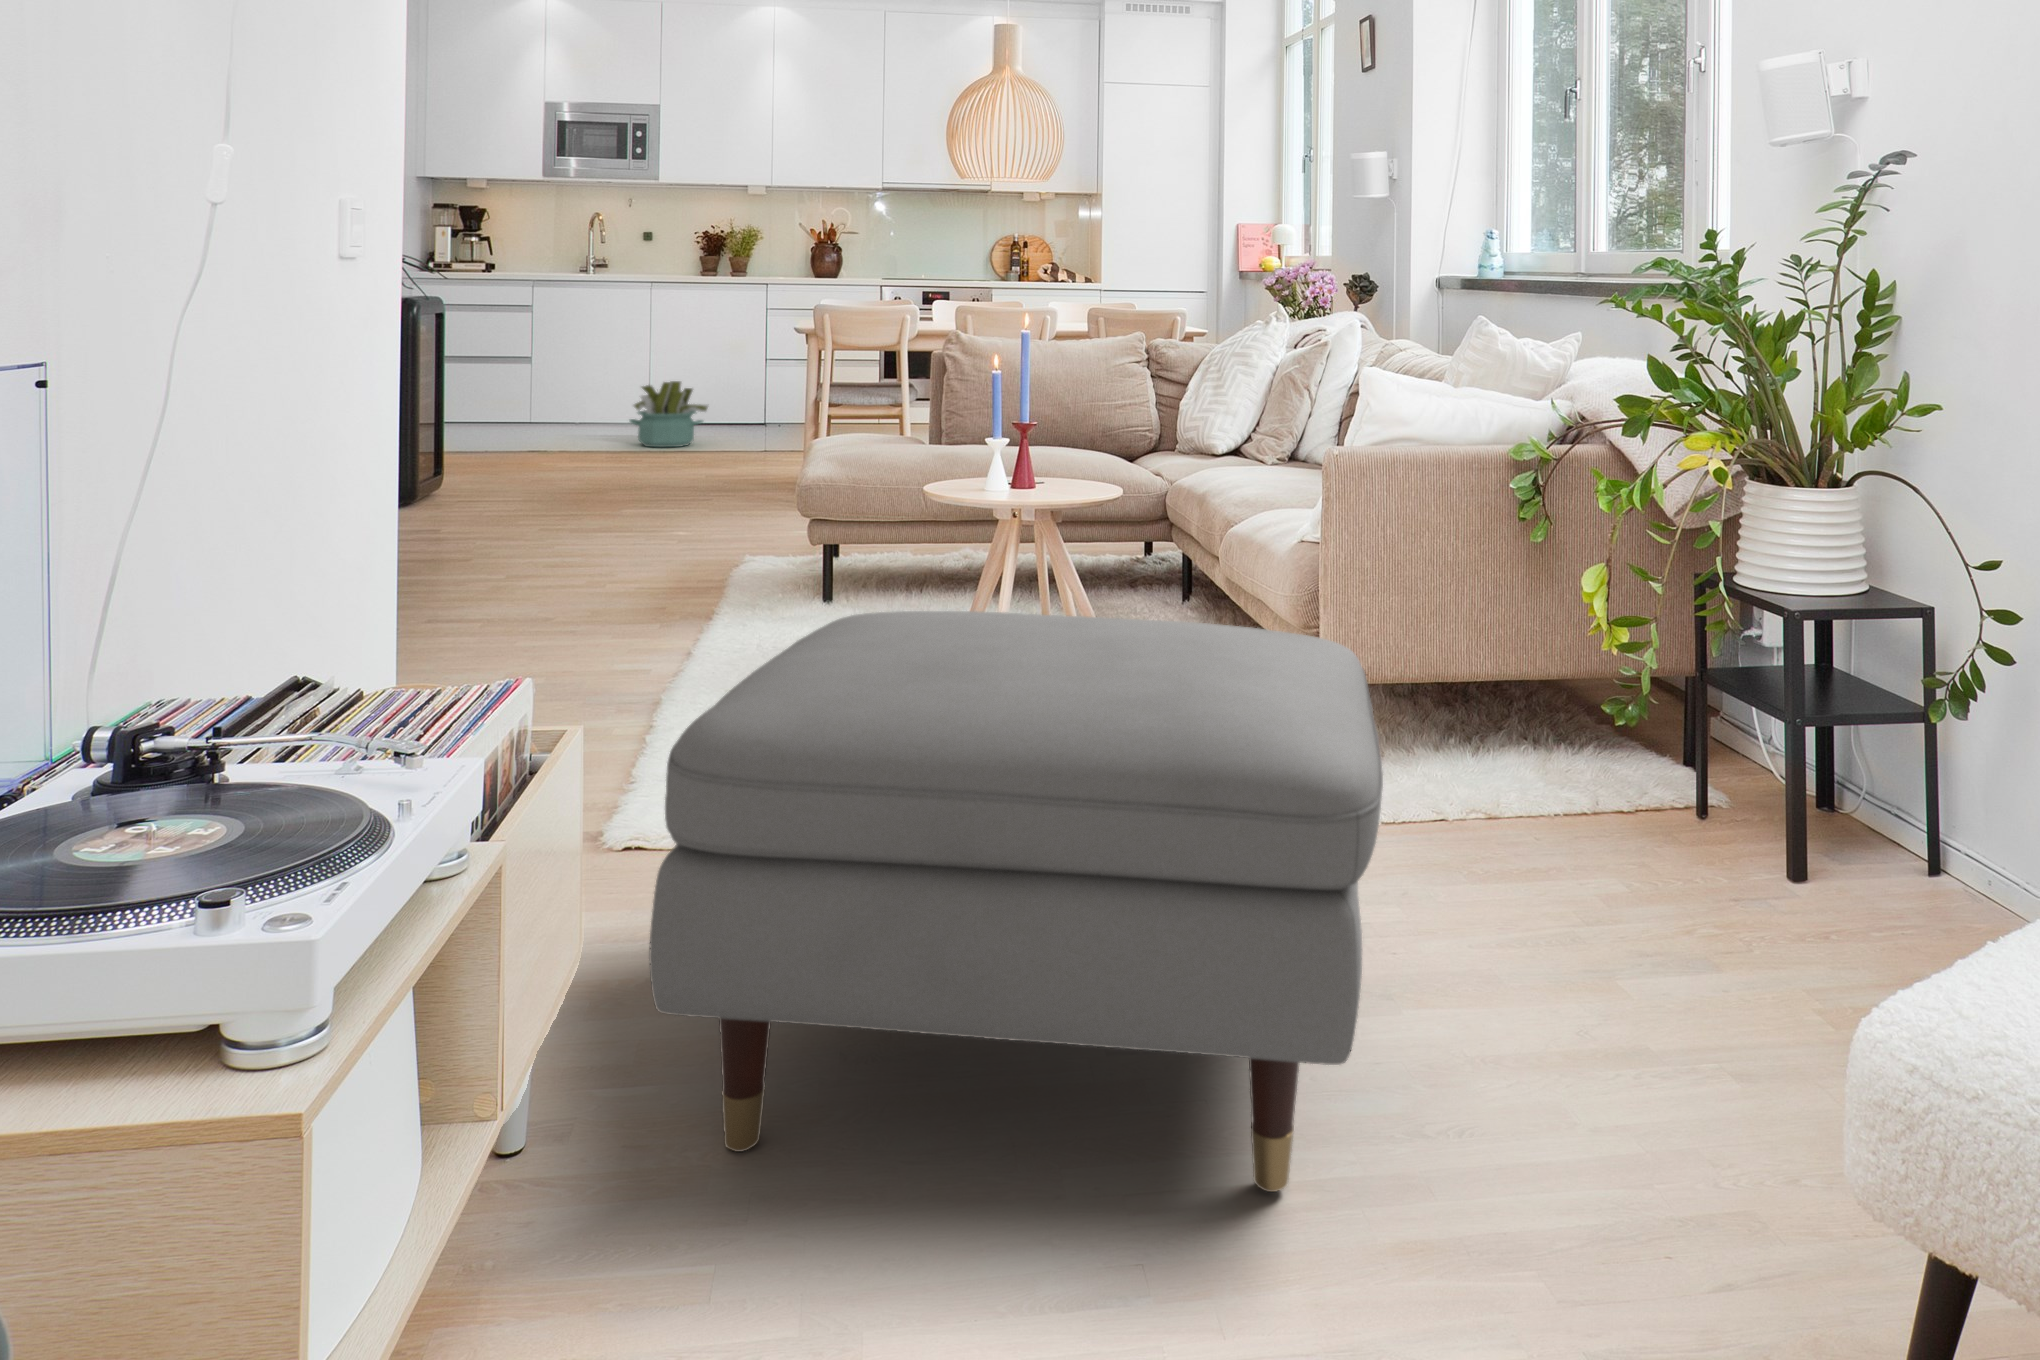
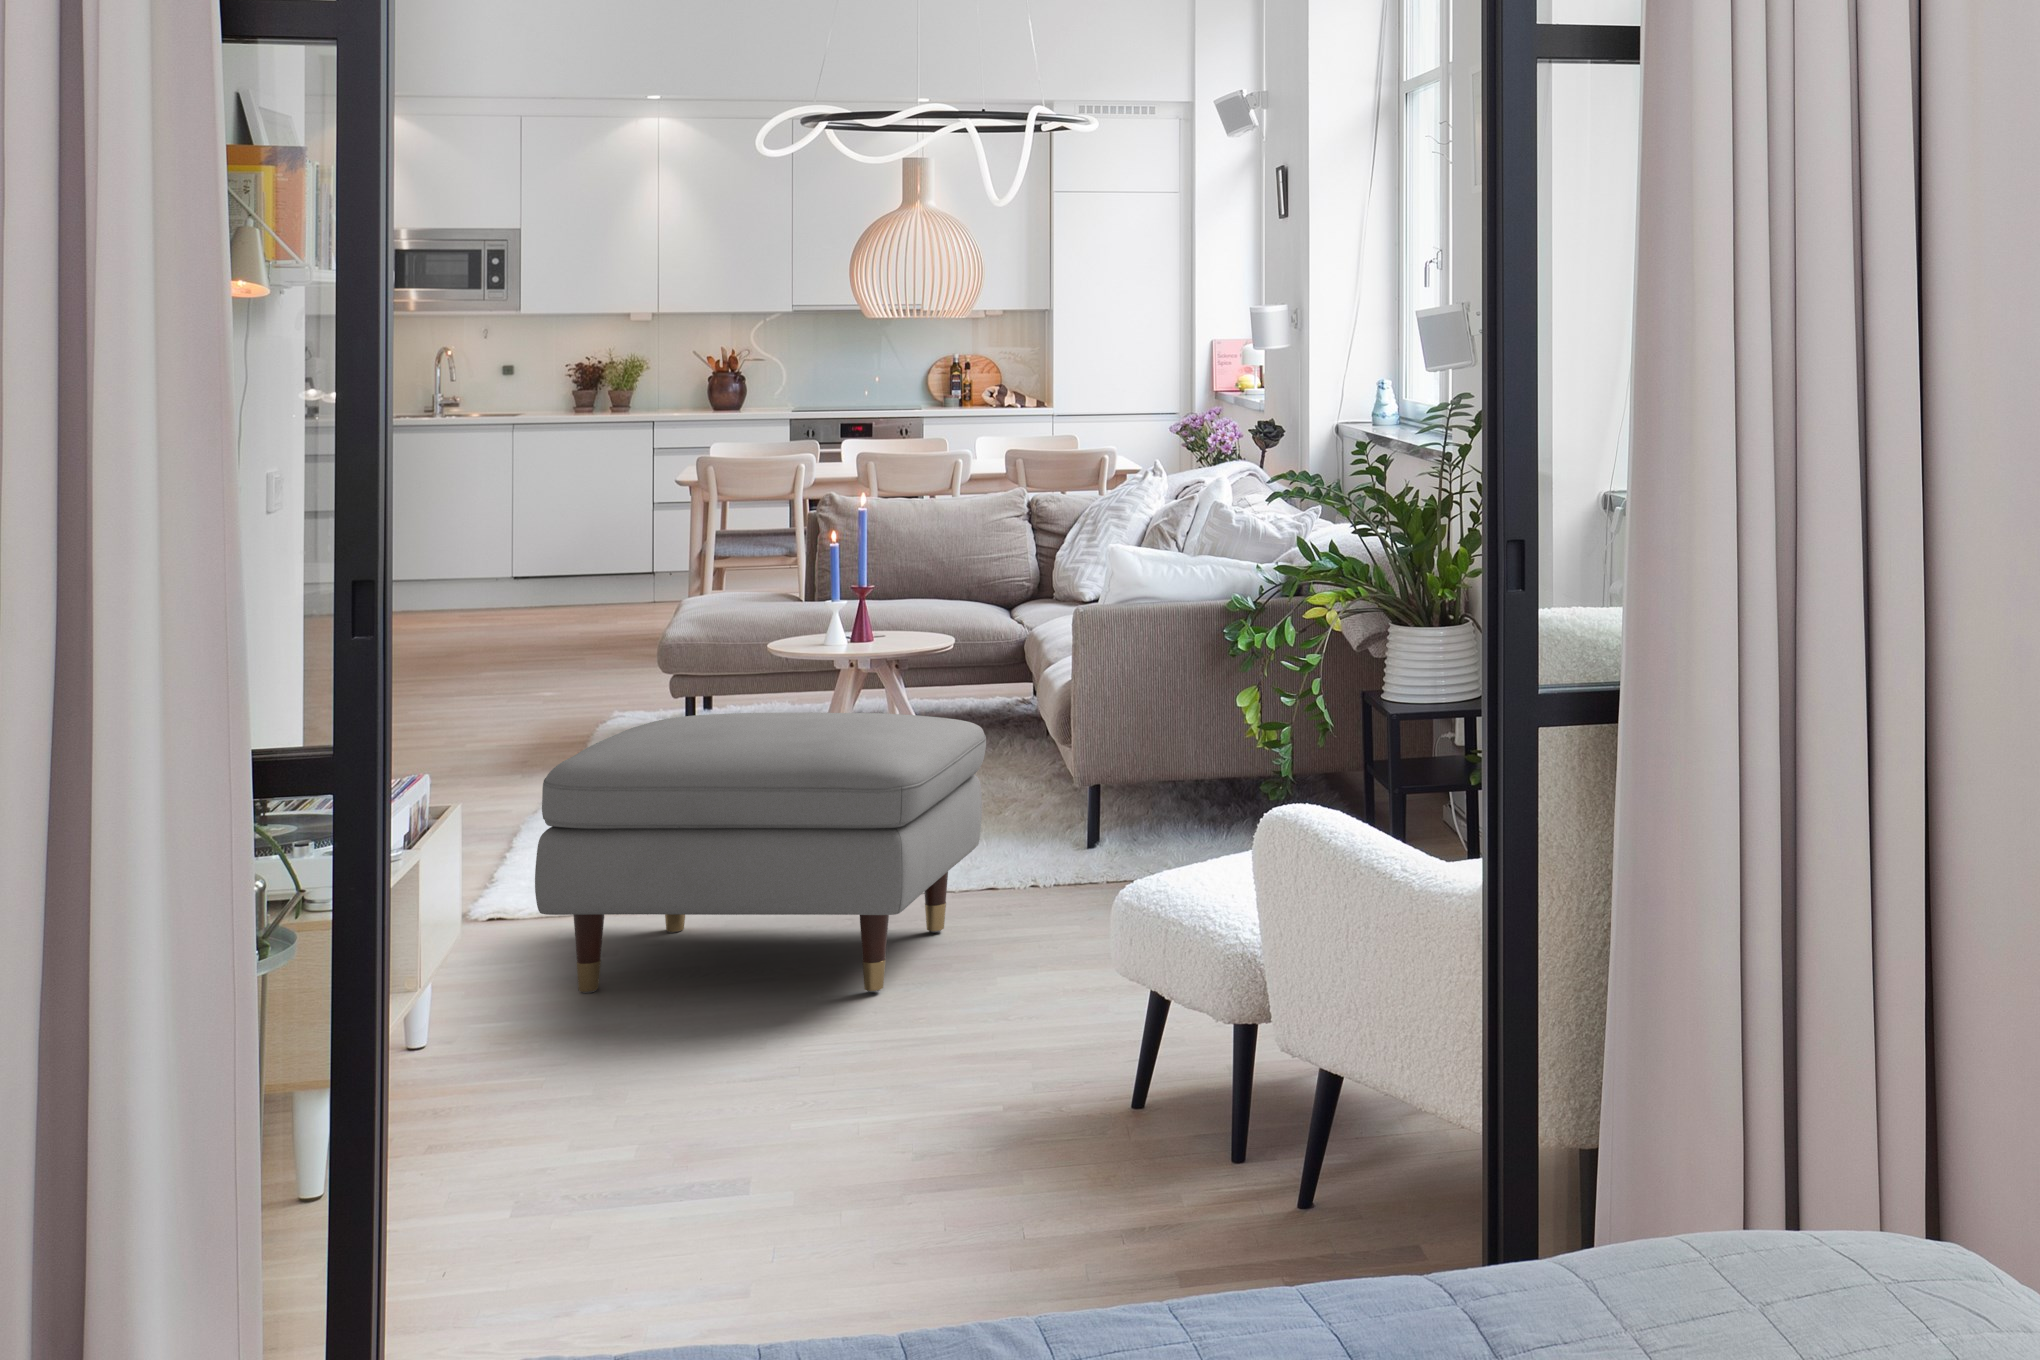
decorative plant: present [630,381,708,447] -> none [492,541,586,617]

